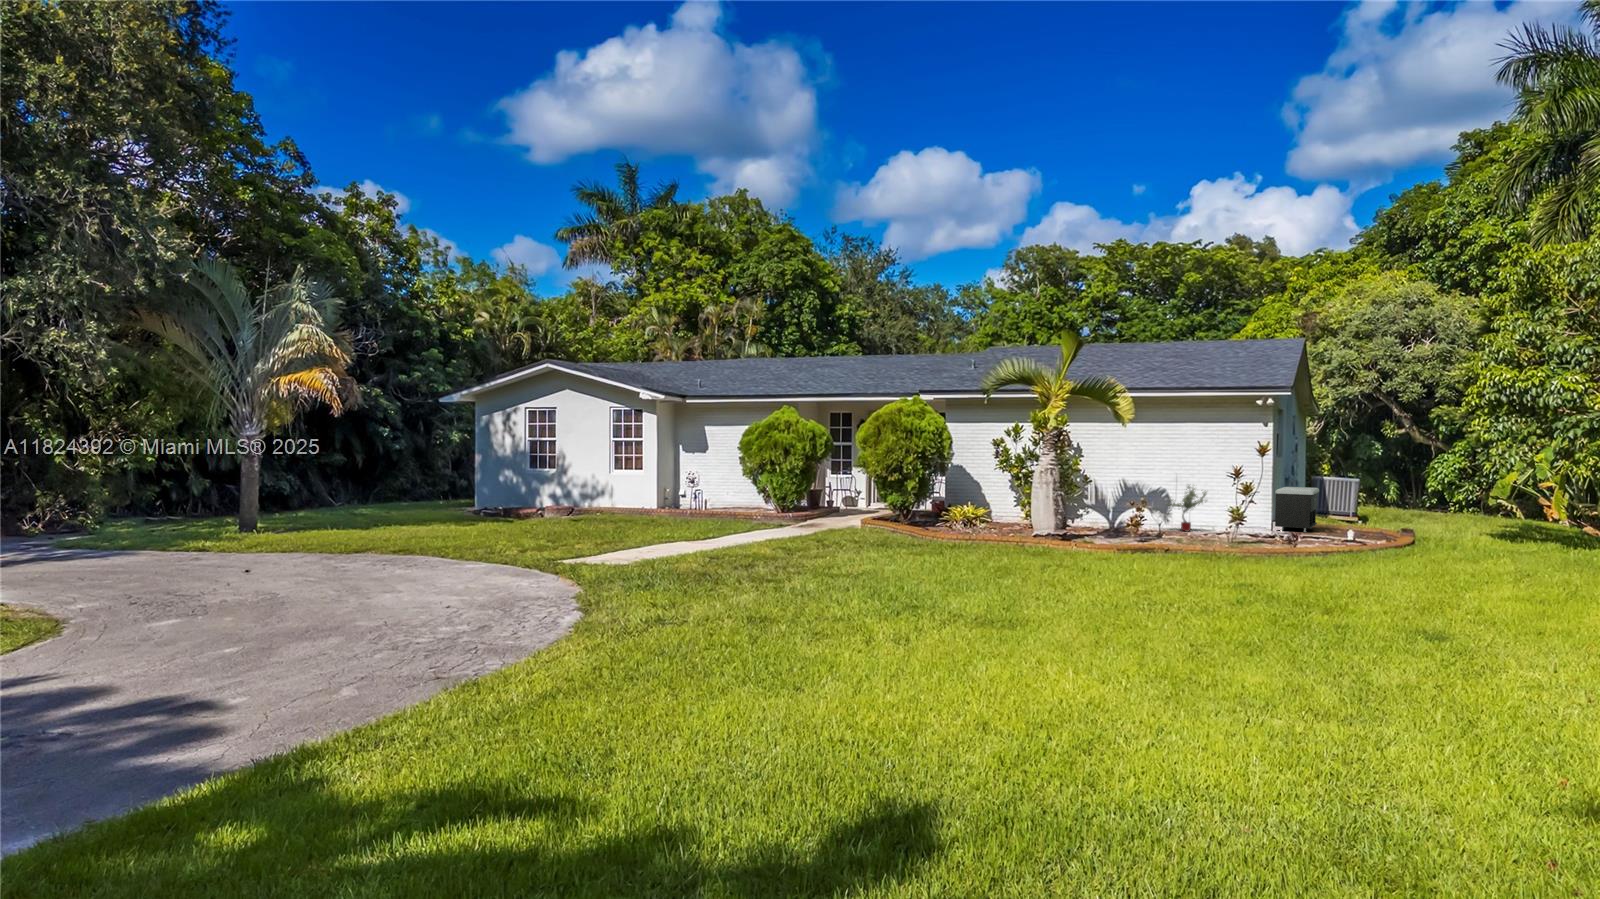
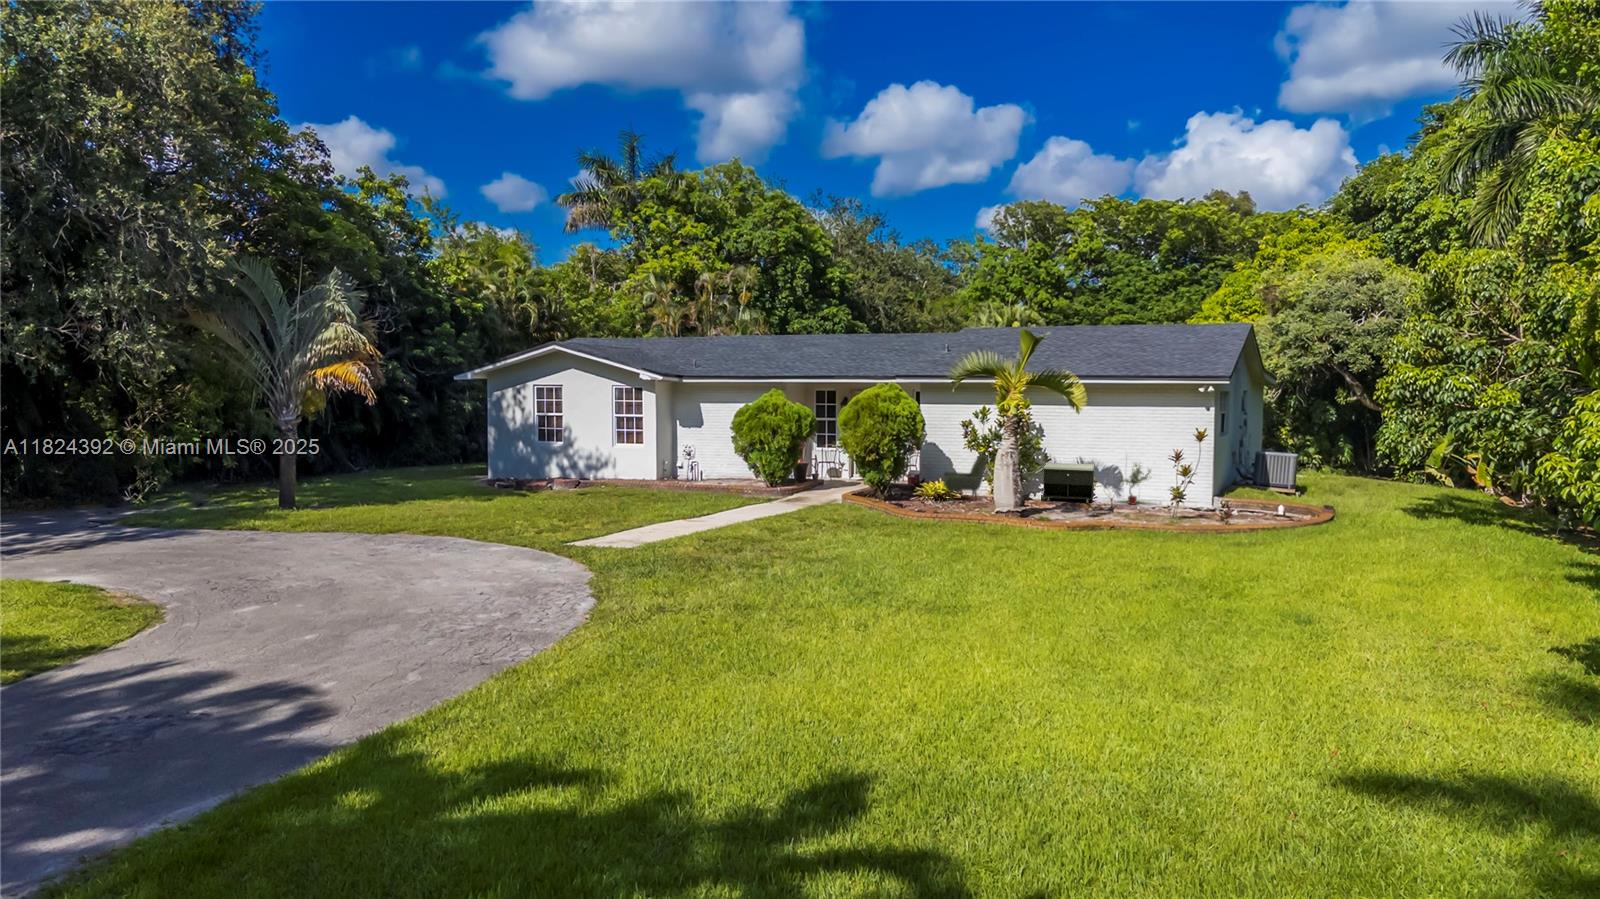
chair: none [974,477,1023,528] -> present [944,455,988,500]
storage bench: present [1275,487,1319,532] -> present [1043,463,1094,503]

